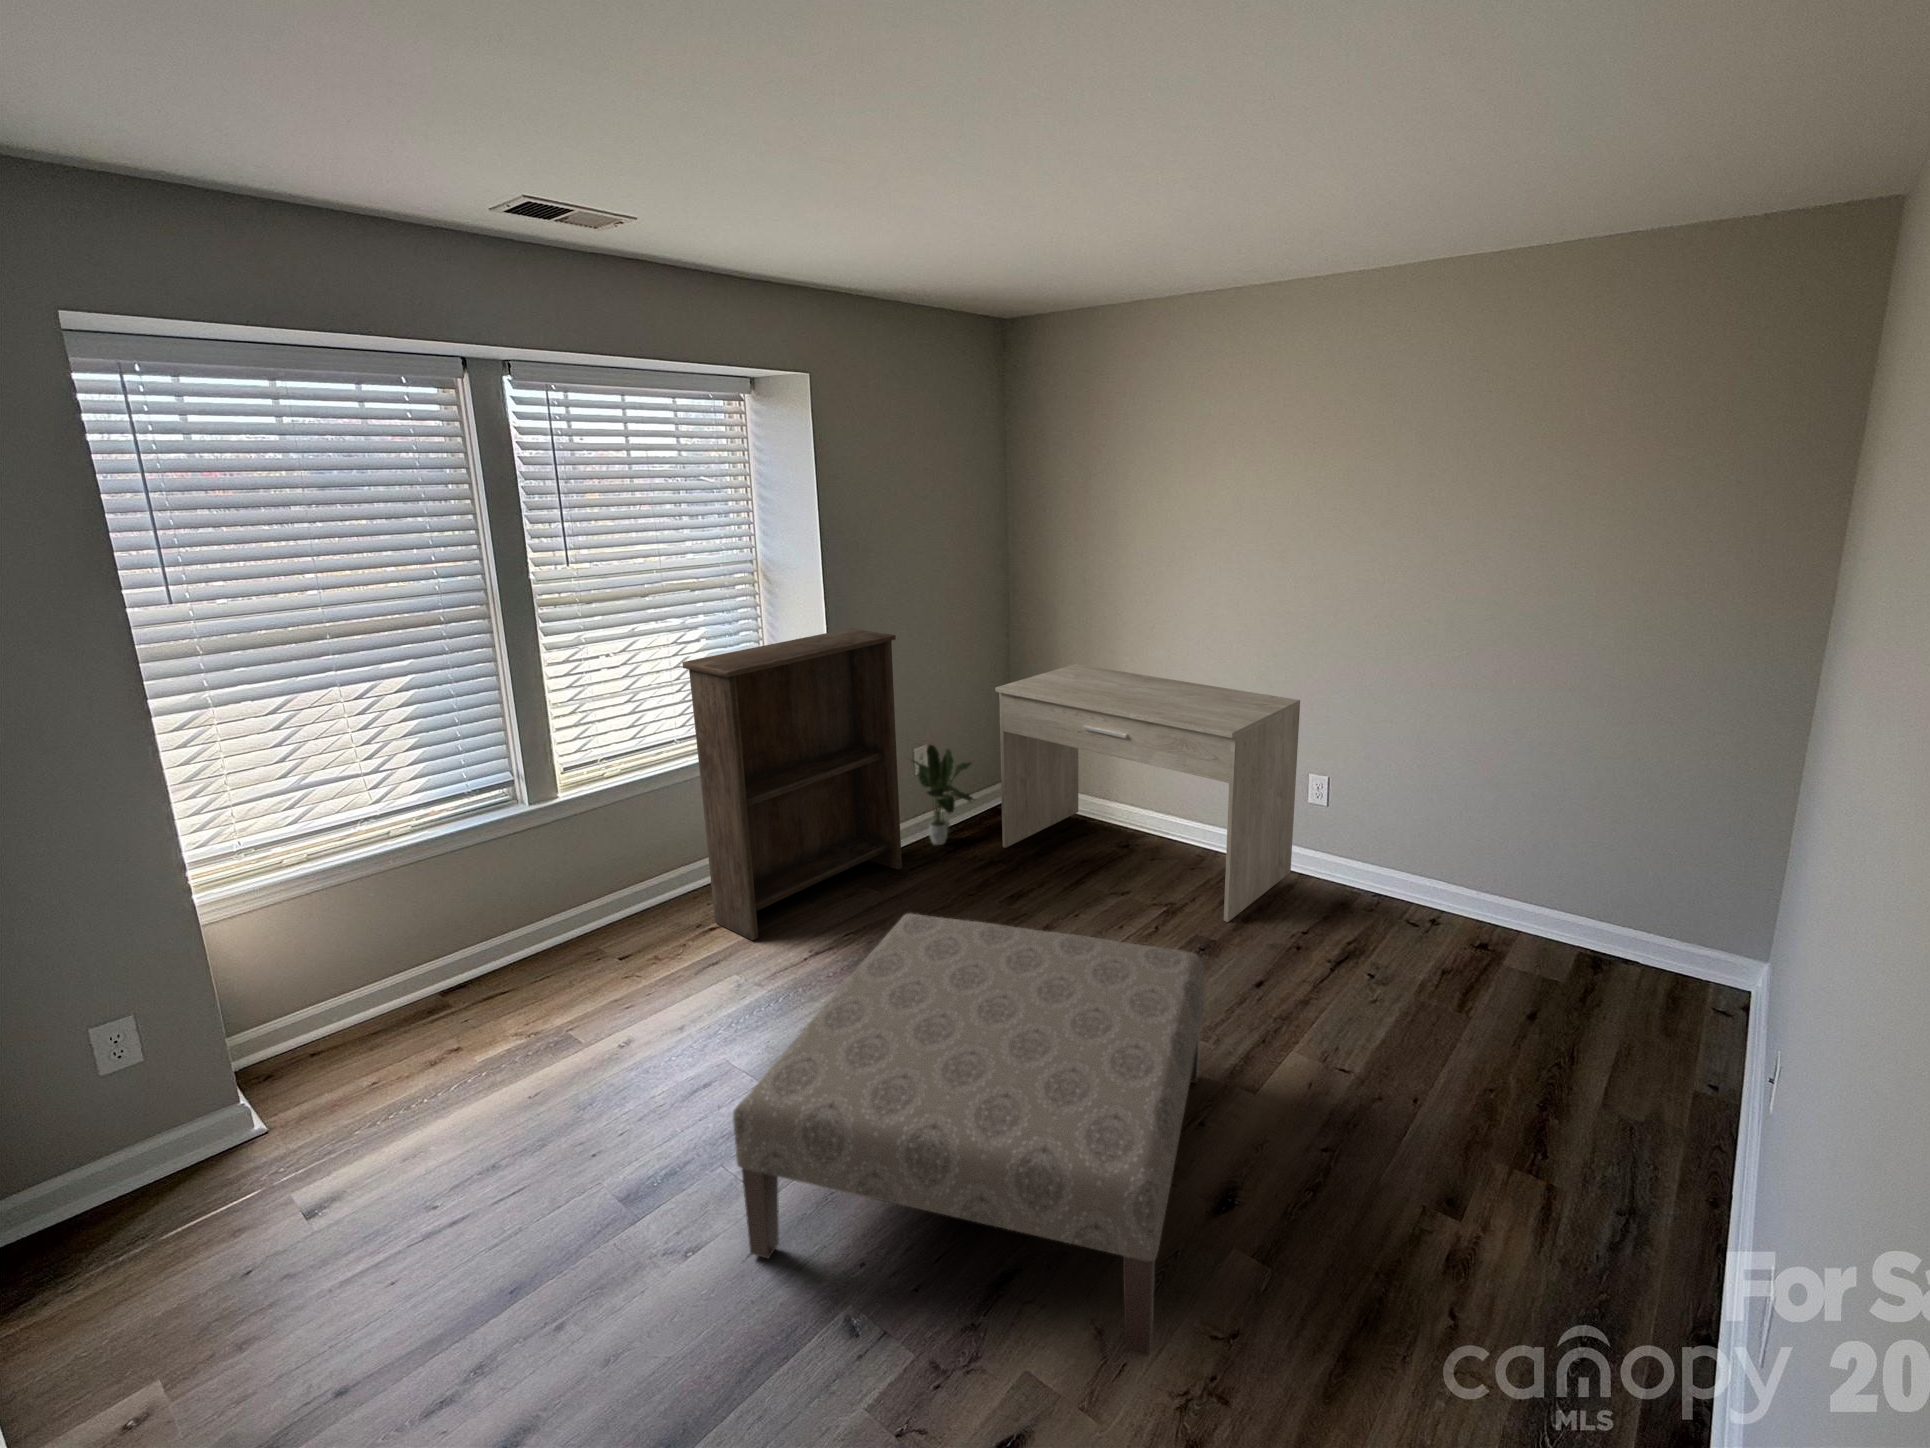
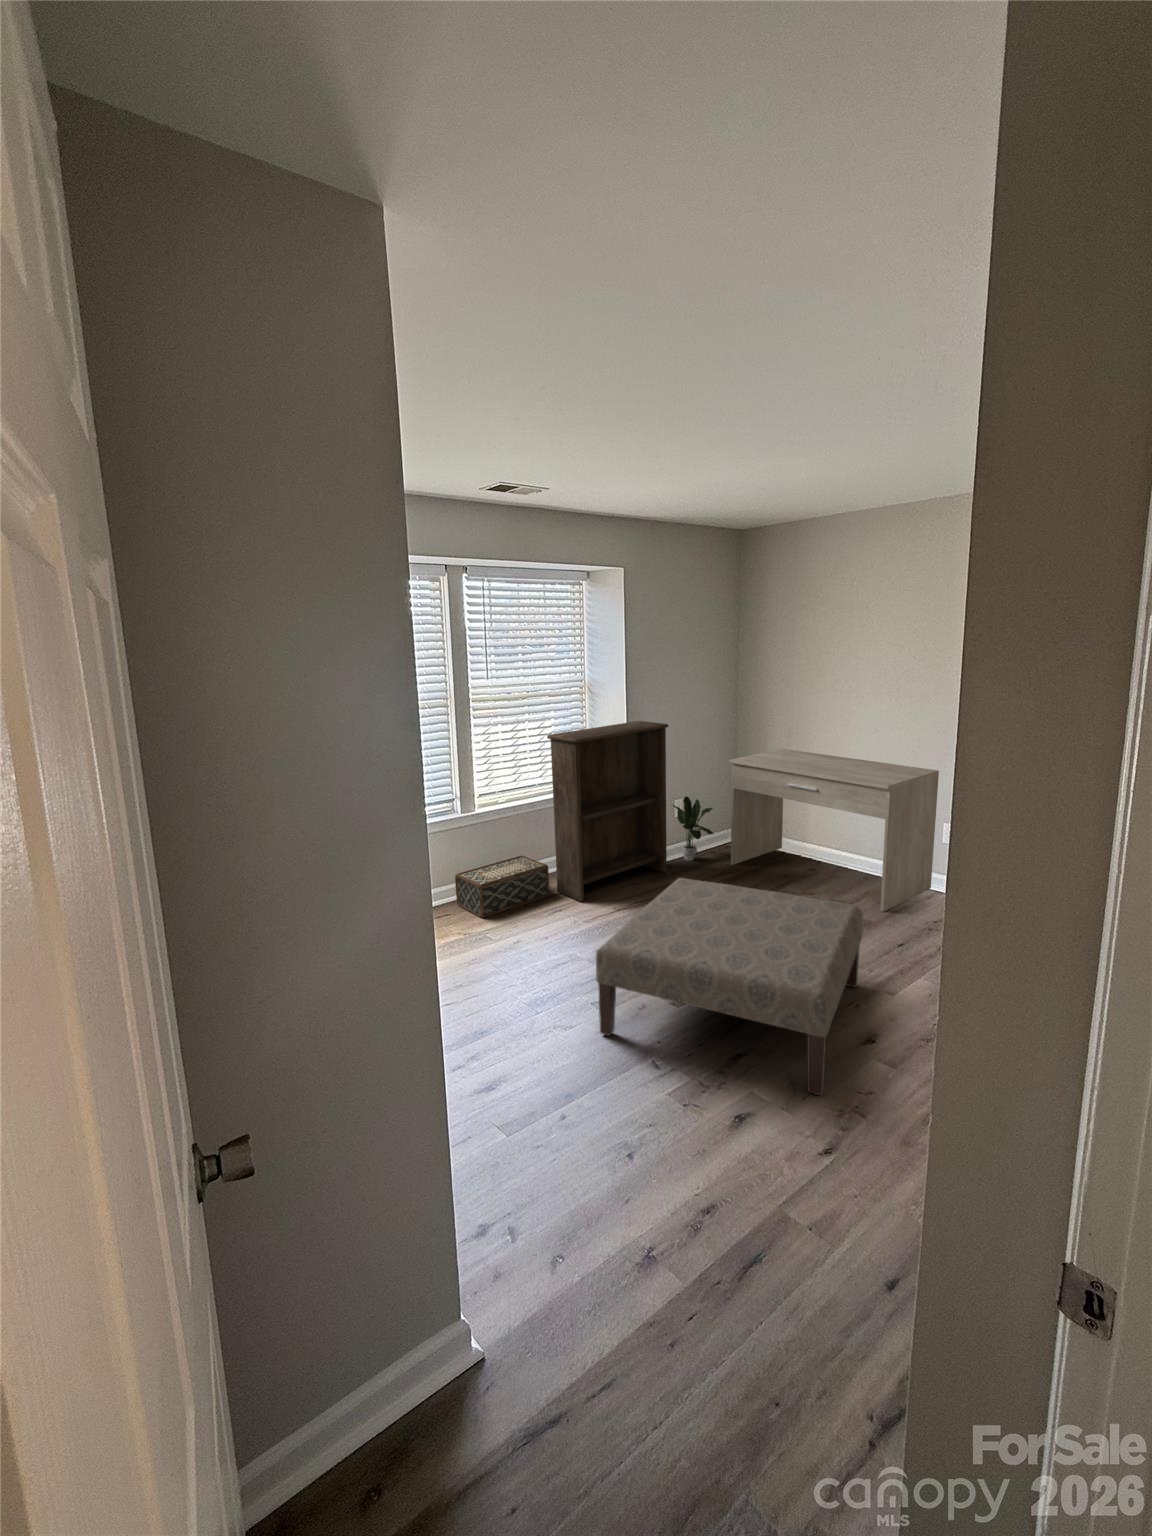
woven basket: none [520,864,700,991] -> present [455,855,549,918]

